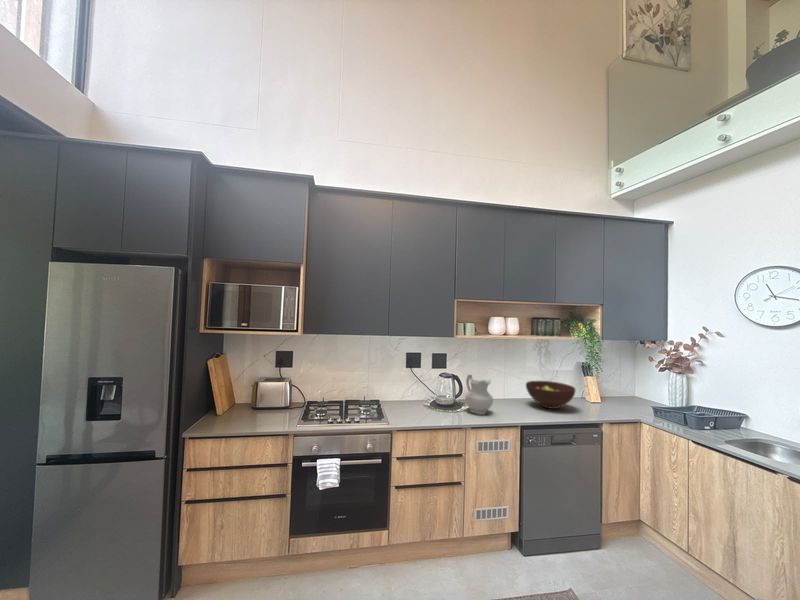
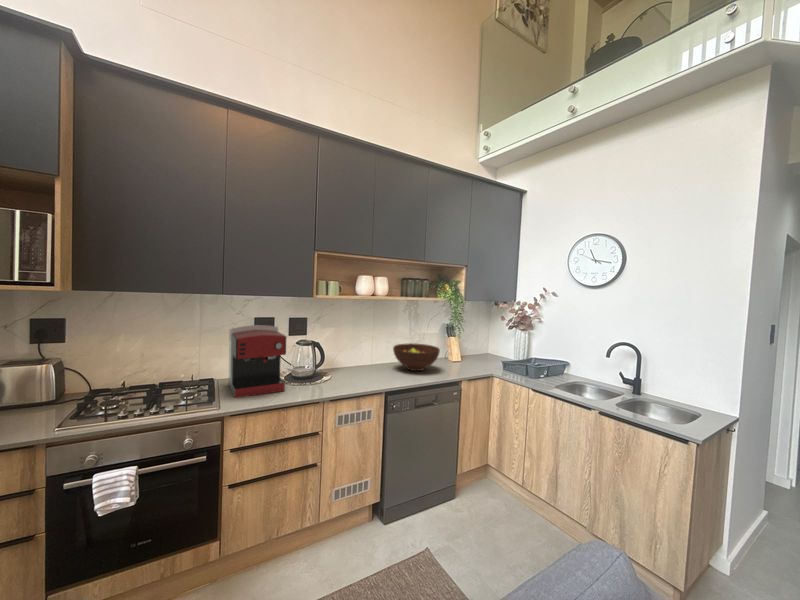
coffee maker: none [390,359,435,417] -> present [229,325,286,398]
ceramic pitcher: present [465,375,493,415] -> none [326,340,357,384]

